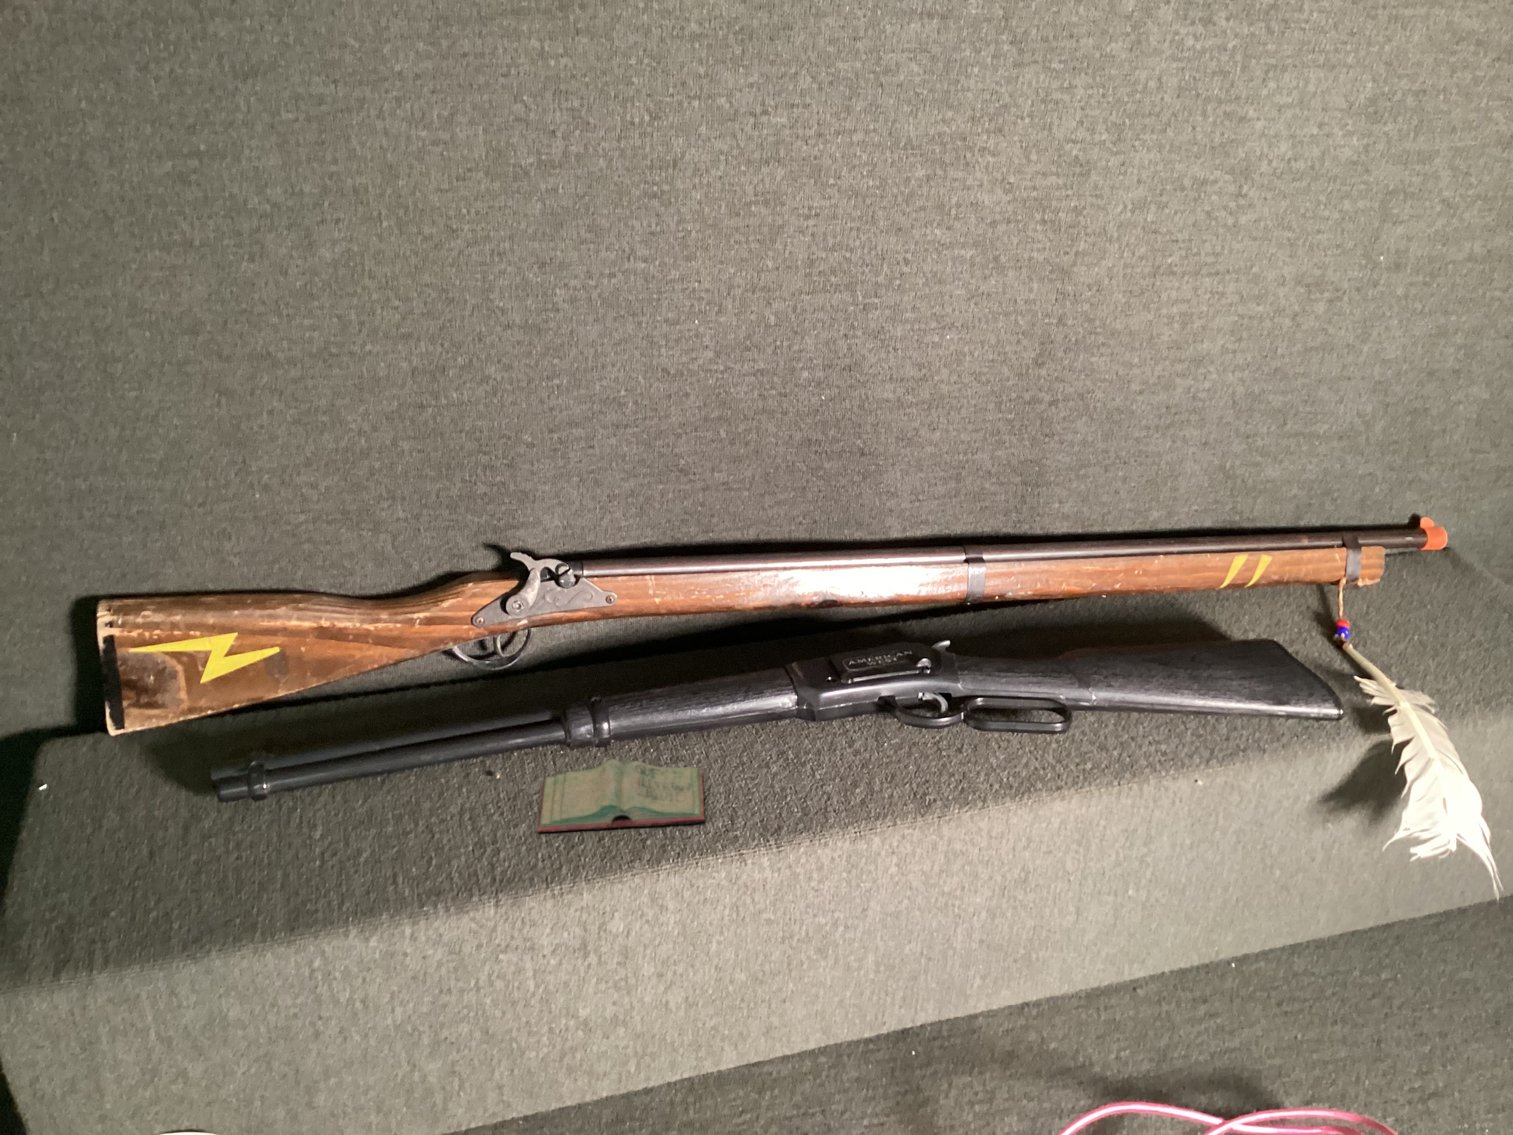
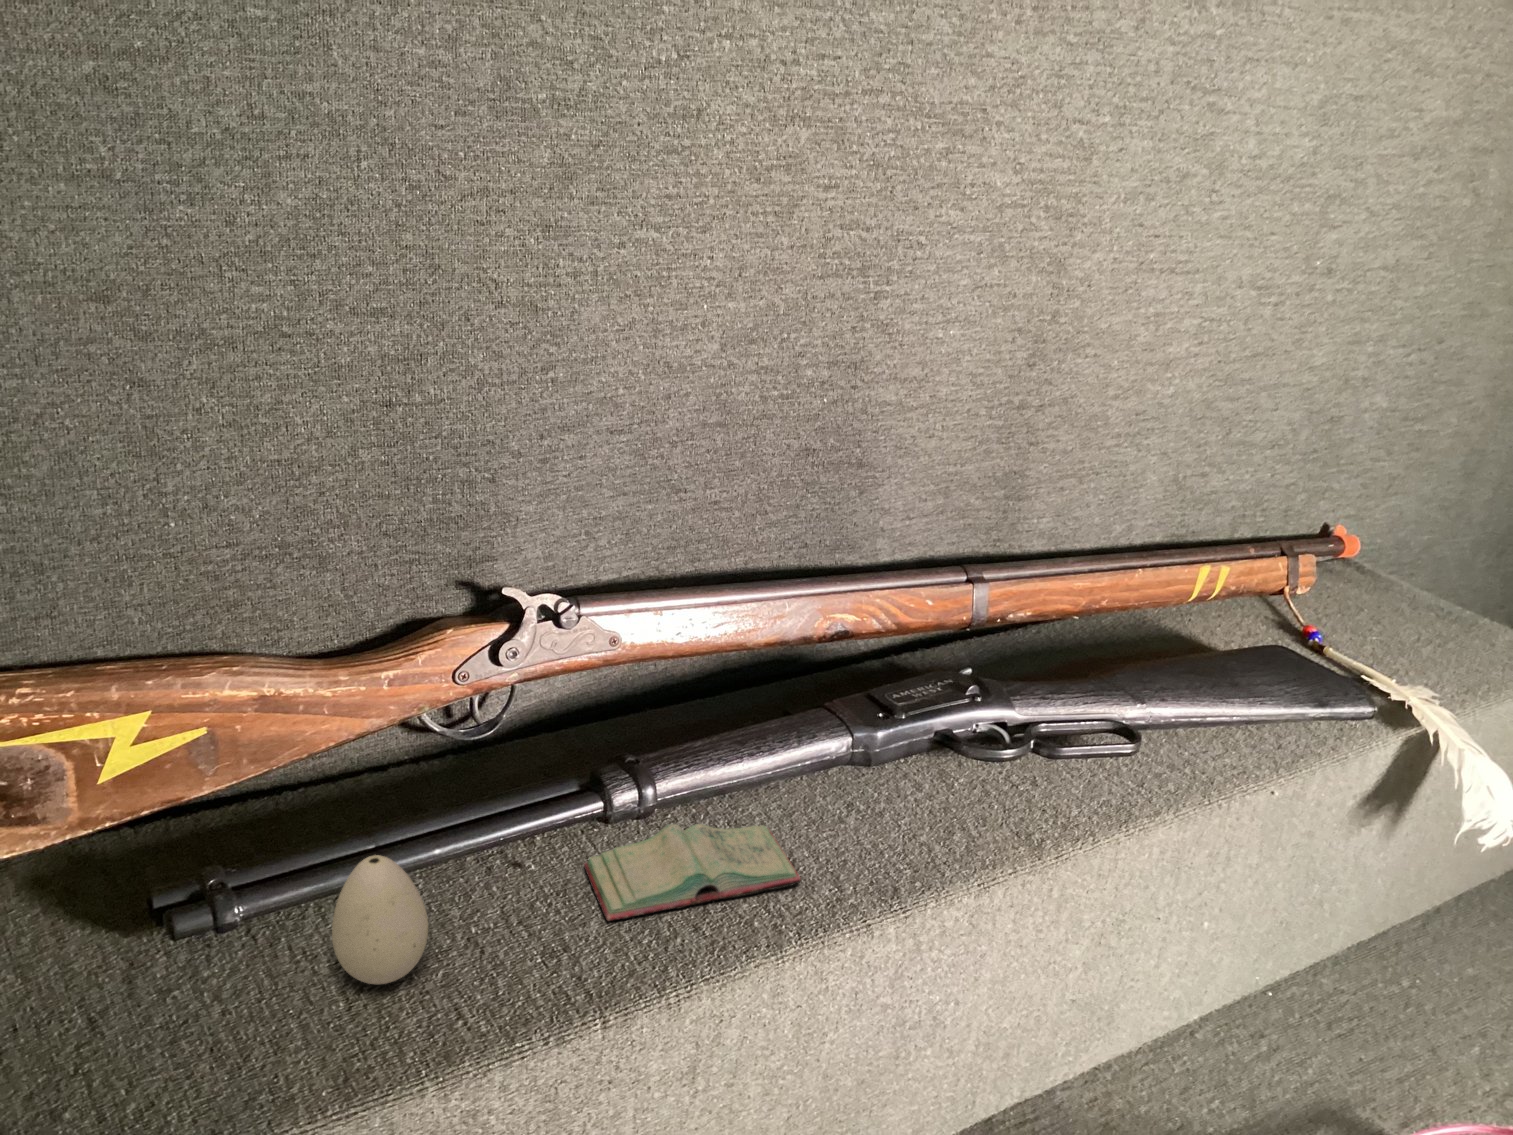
decorative egg: none [315,766,389,858] -> present [332,855,428,984]

